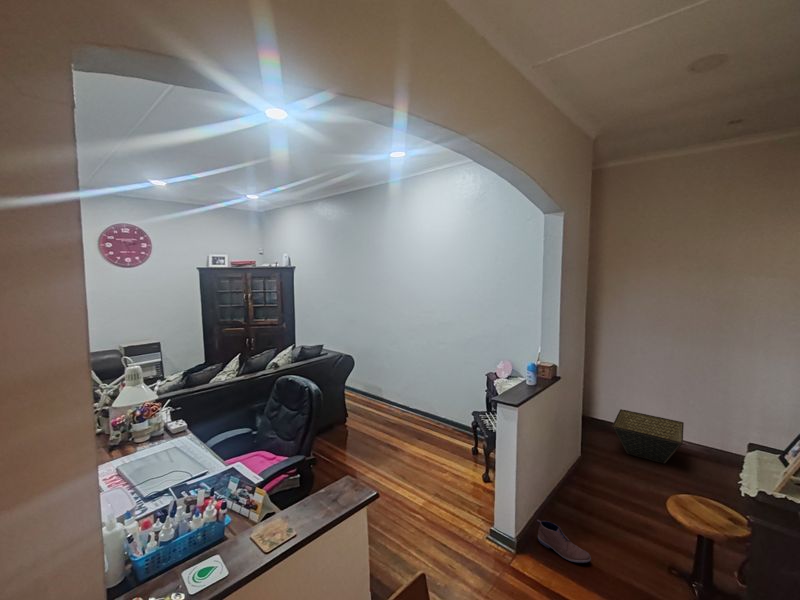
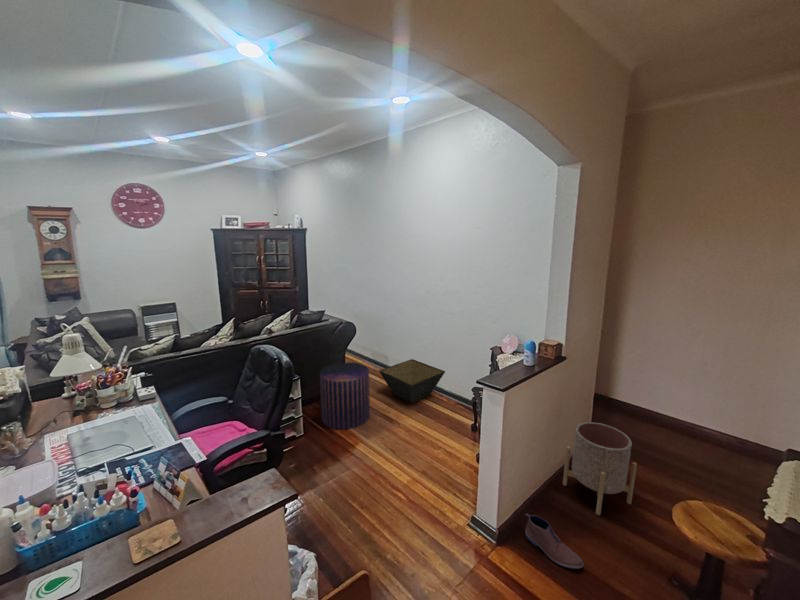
pouf: none [327,395,375,462] -> present [320,362,370,430]
basket: present [612,409,684,464] -> present [379,359,445,403]
planter: none [563,436,625,519] -> present [563,422,637,515]

